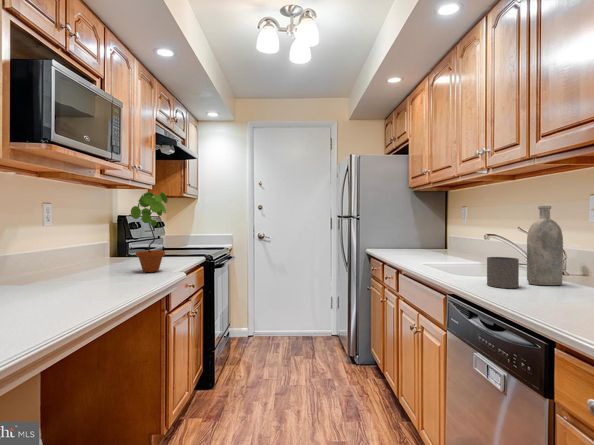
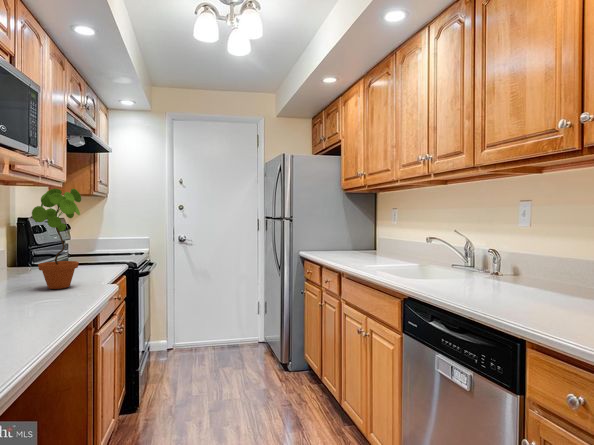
bottle: present [527,206,563,285] -> none [470,211,500,285]
cup: present [487,257,519,288] -> none [439,259,467,289]

